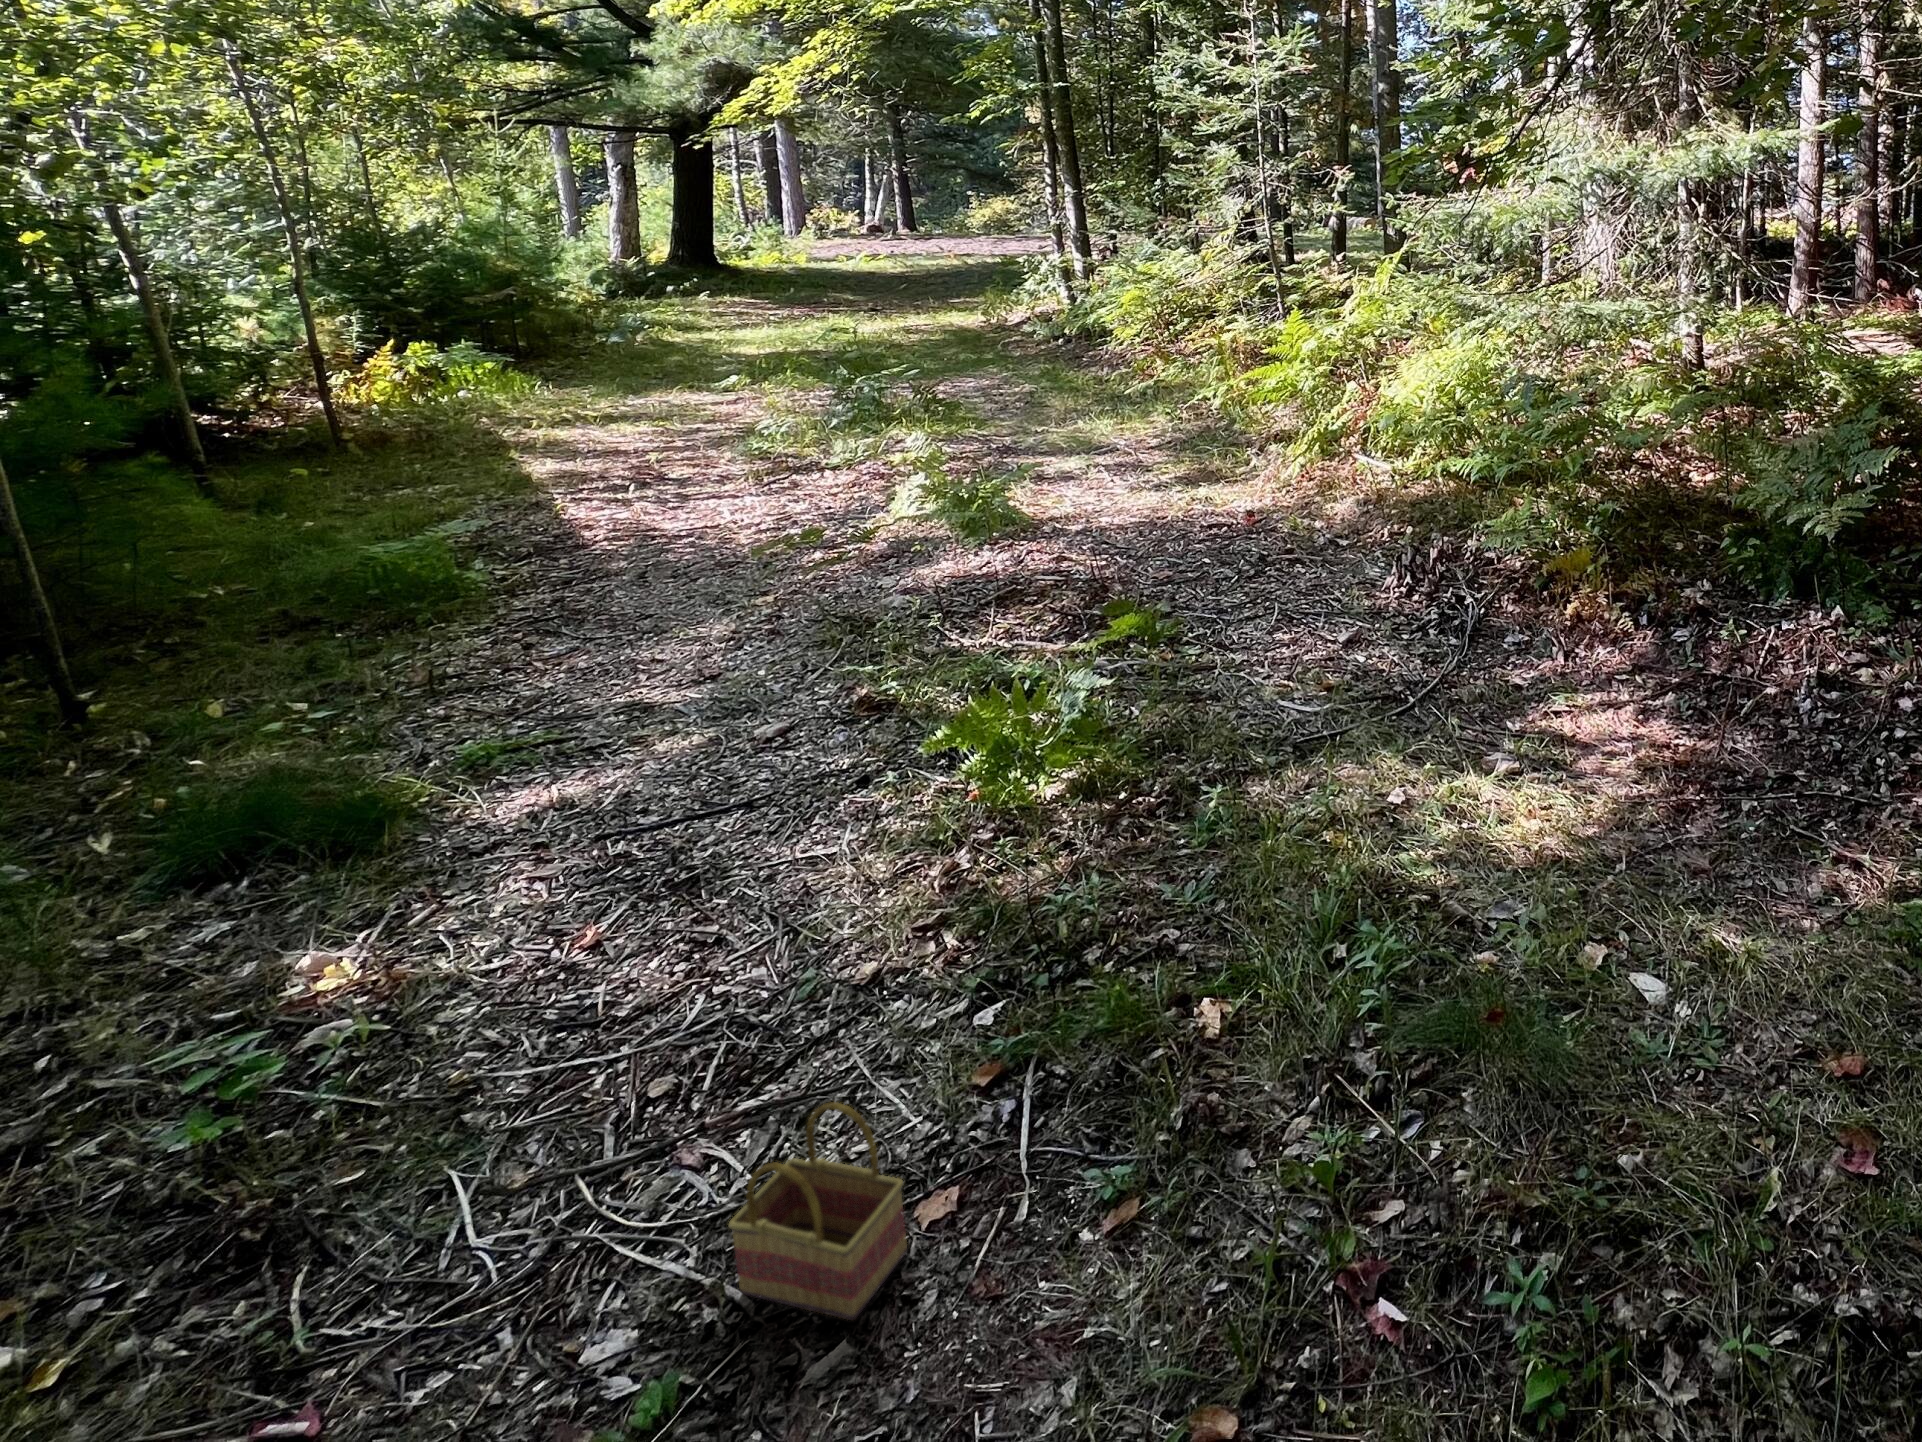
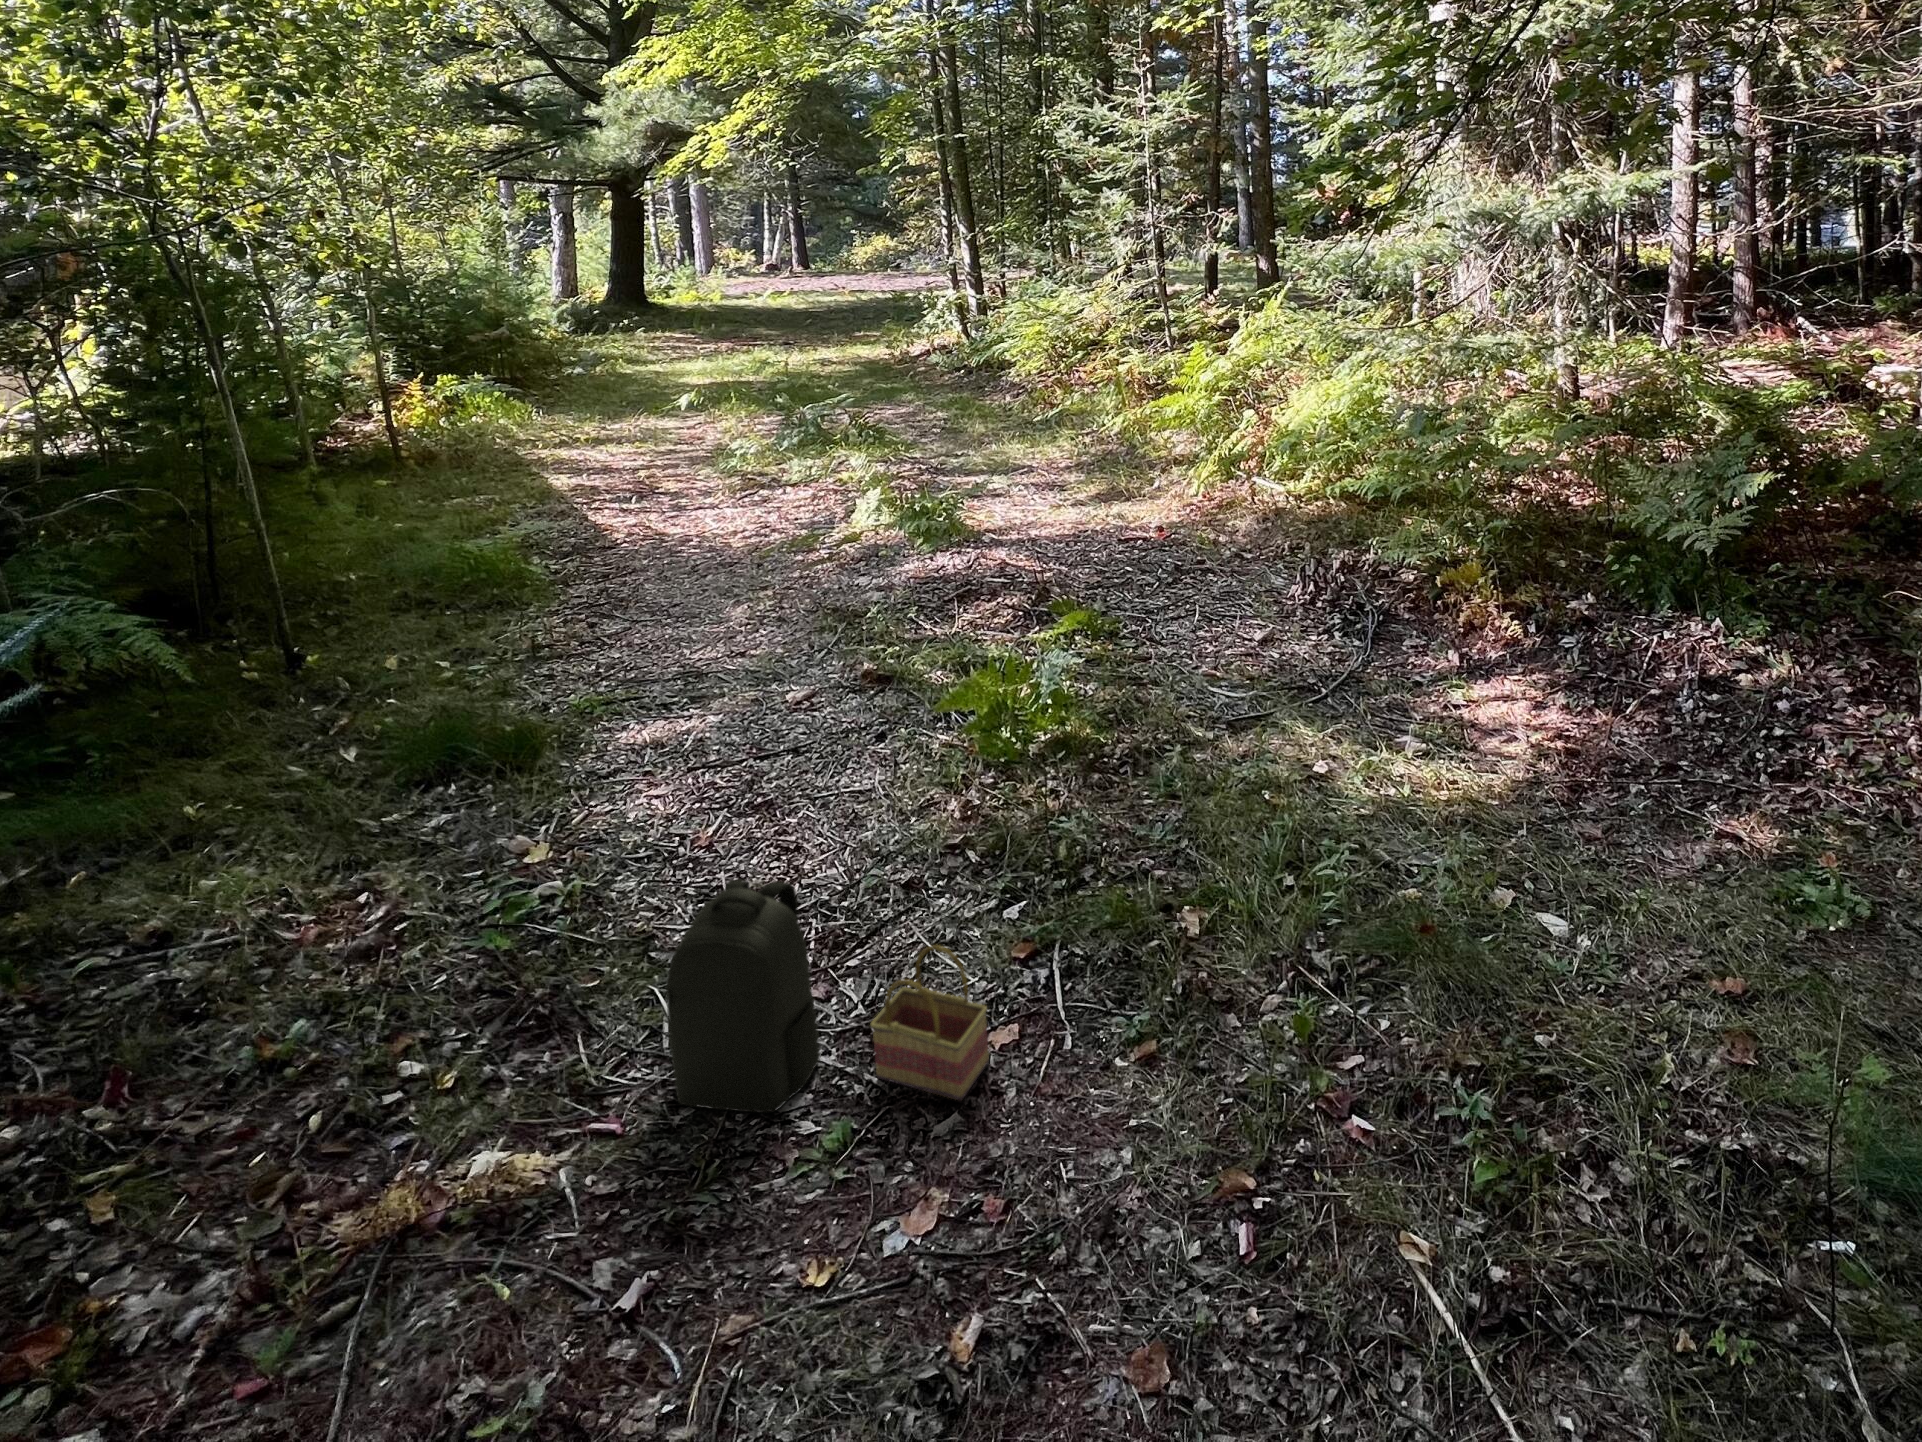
backpack: none [400,1033,678,1371] -> present [666,880,820,1113]

